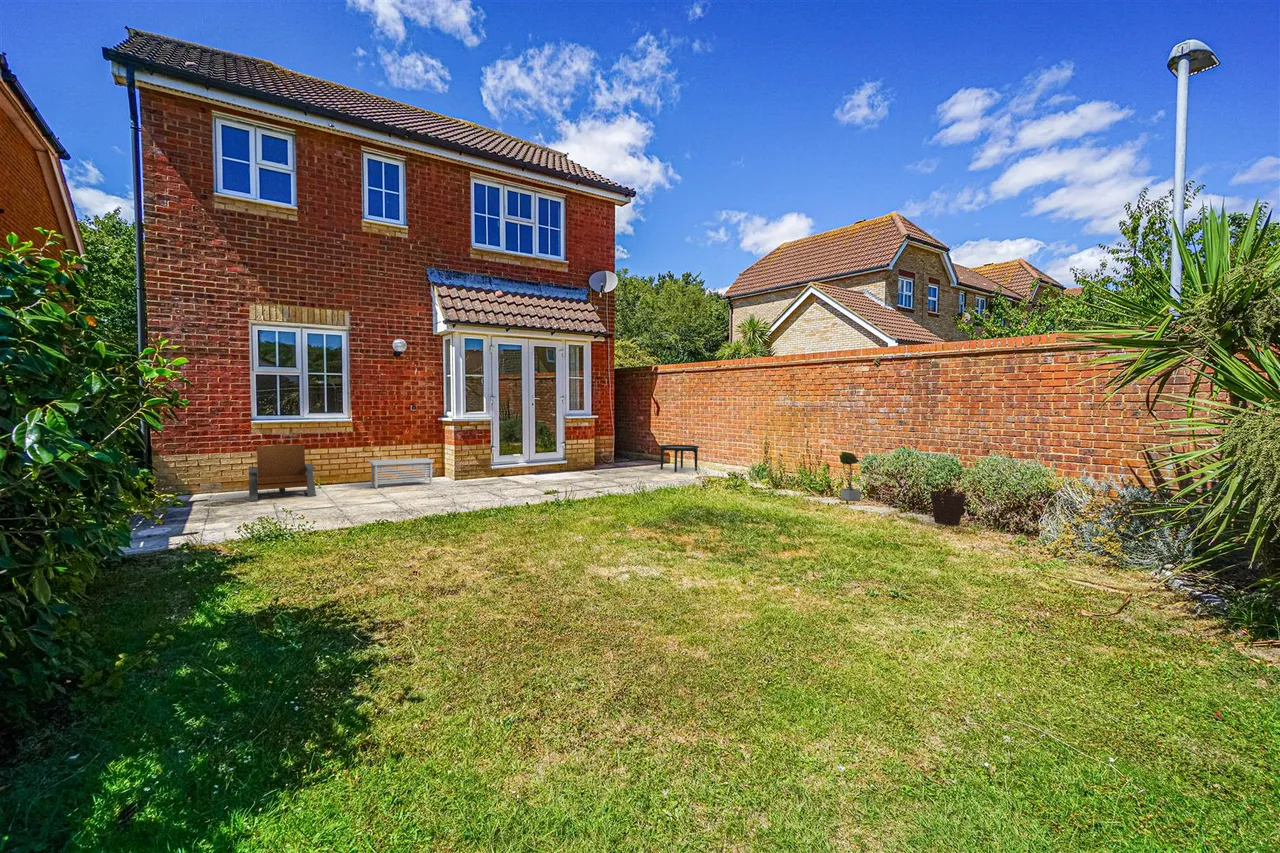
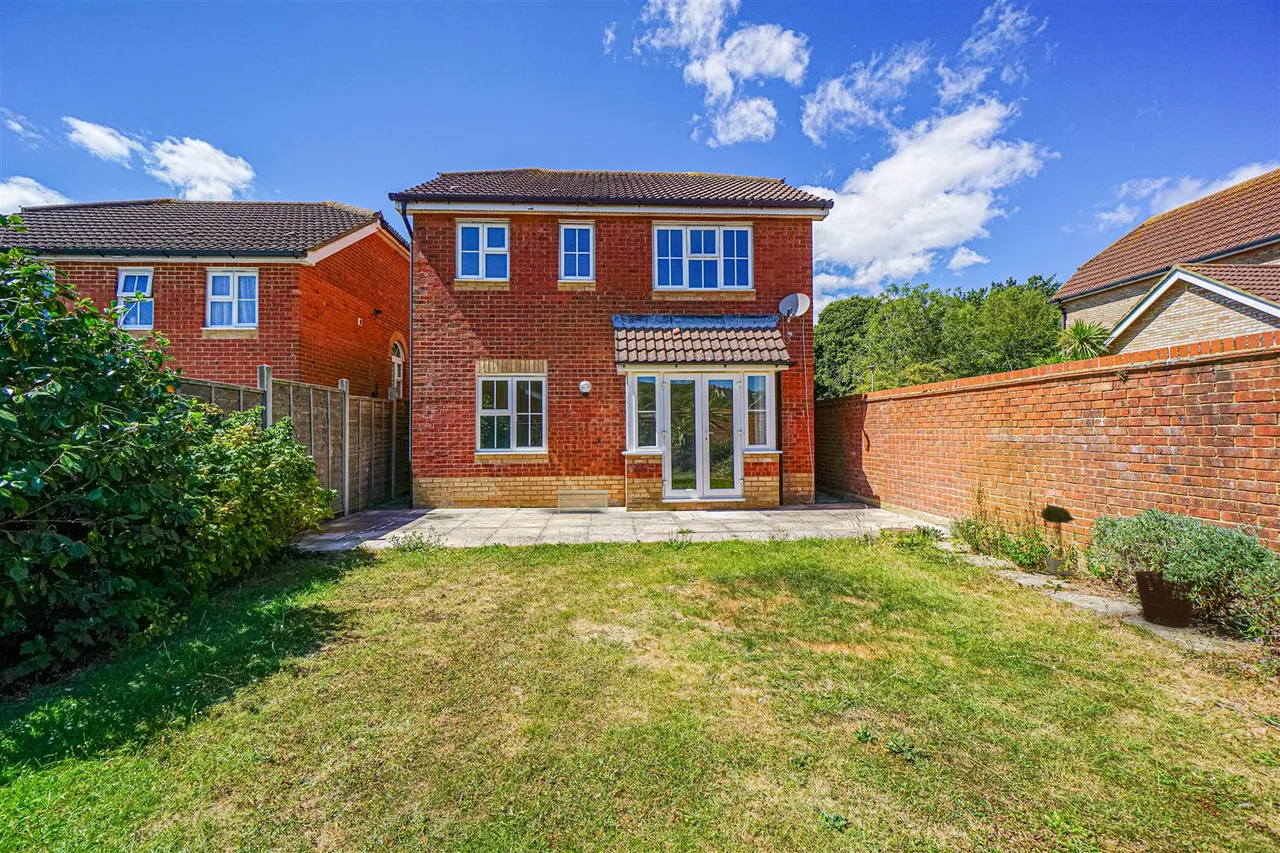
lounge chair: present [249,445,316,501] -> none [462,473,514,517]
round table: present [659,445,699,472] -> none [855,487,908,520]

